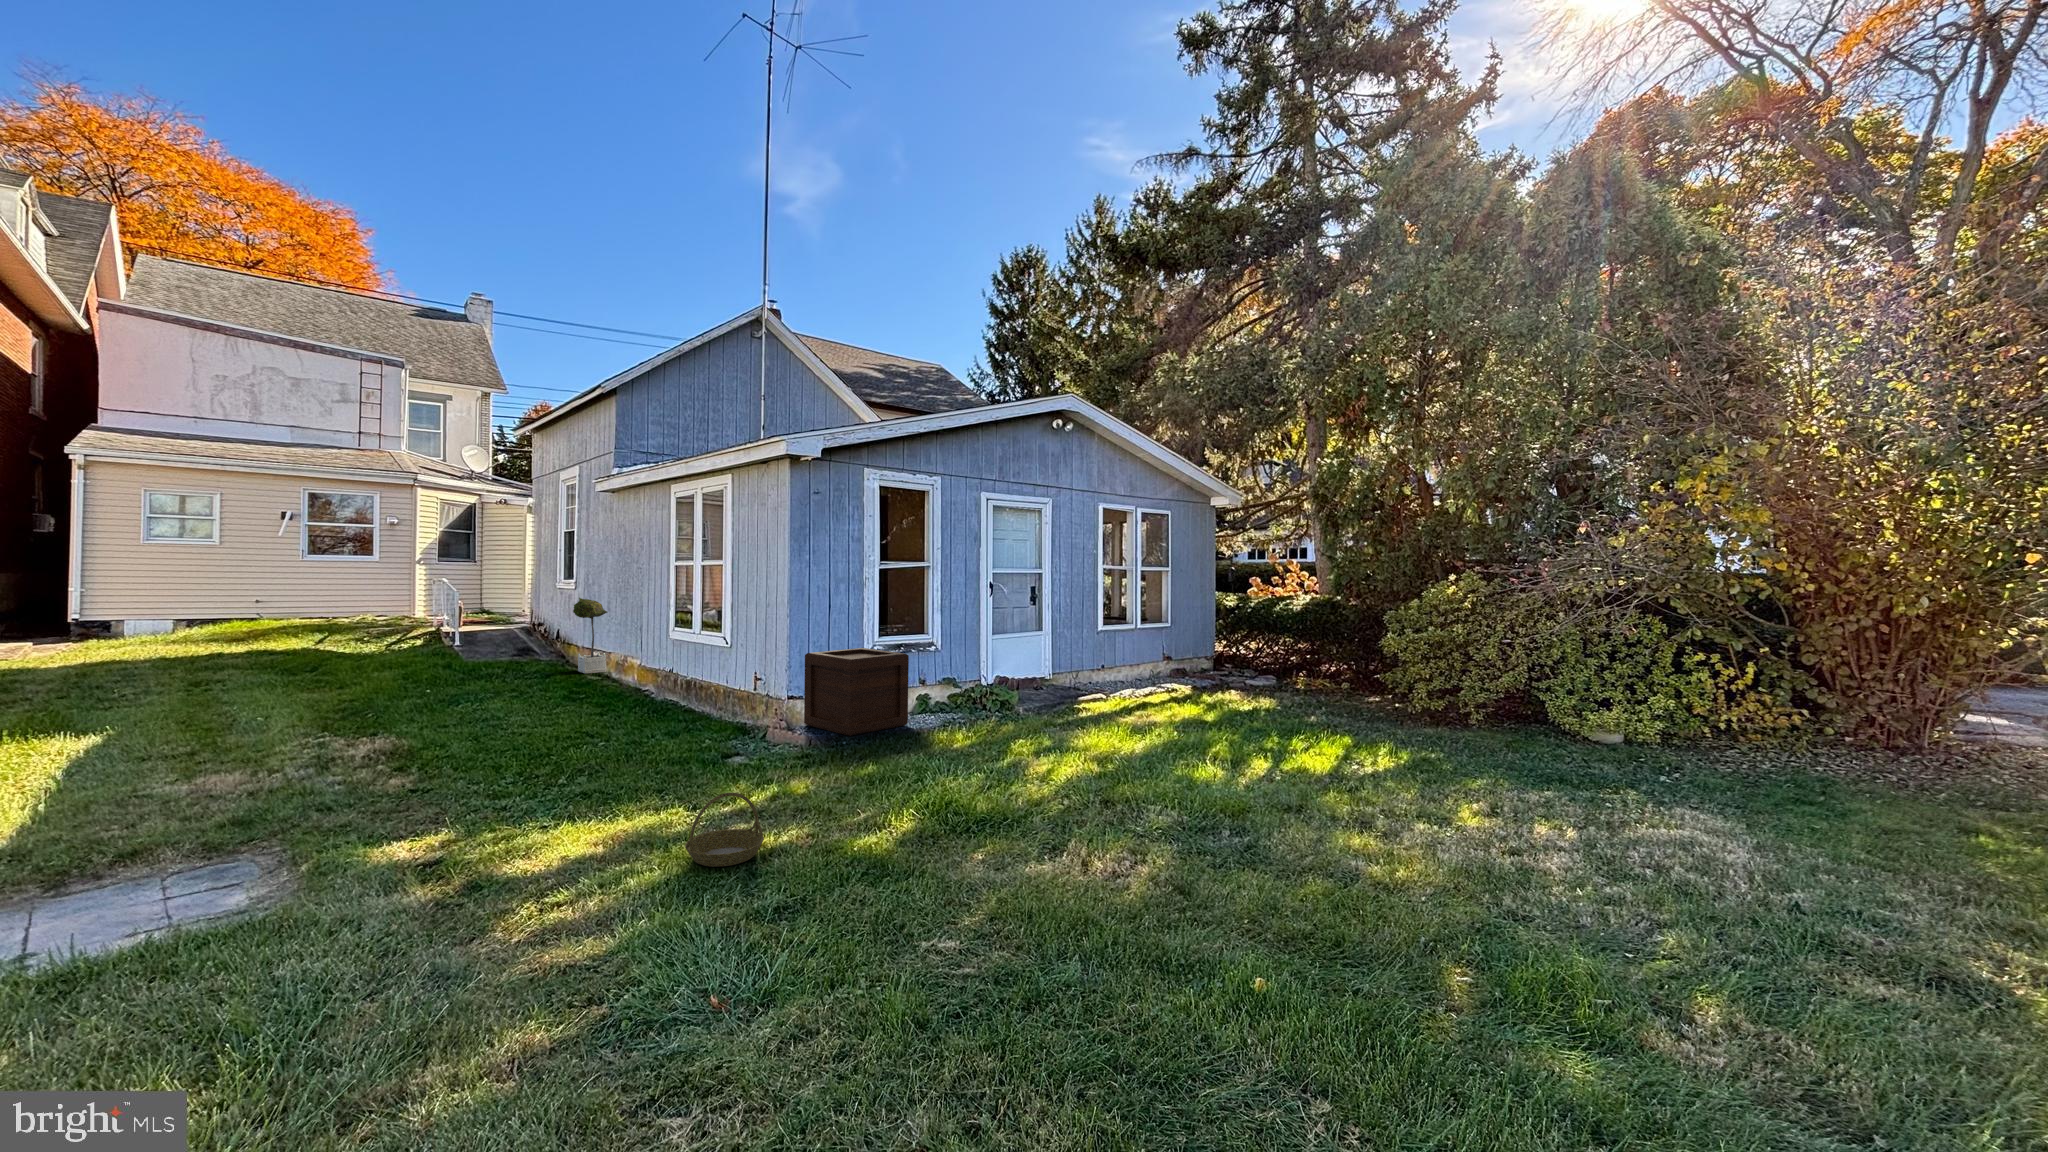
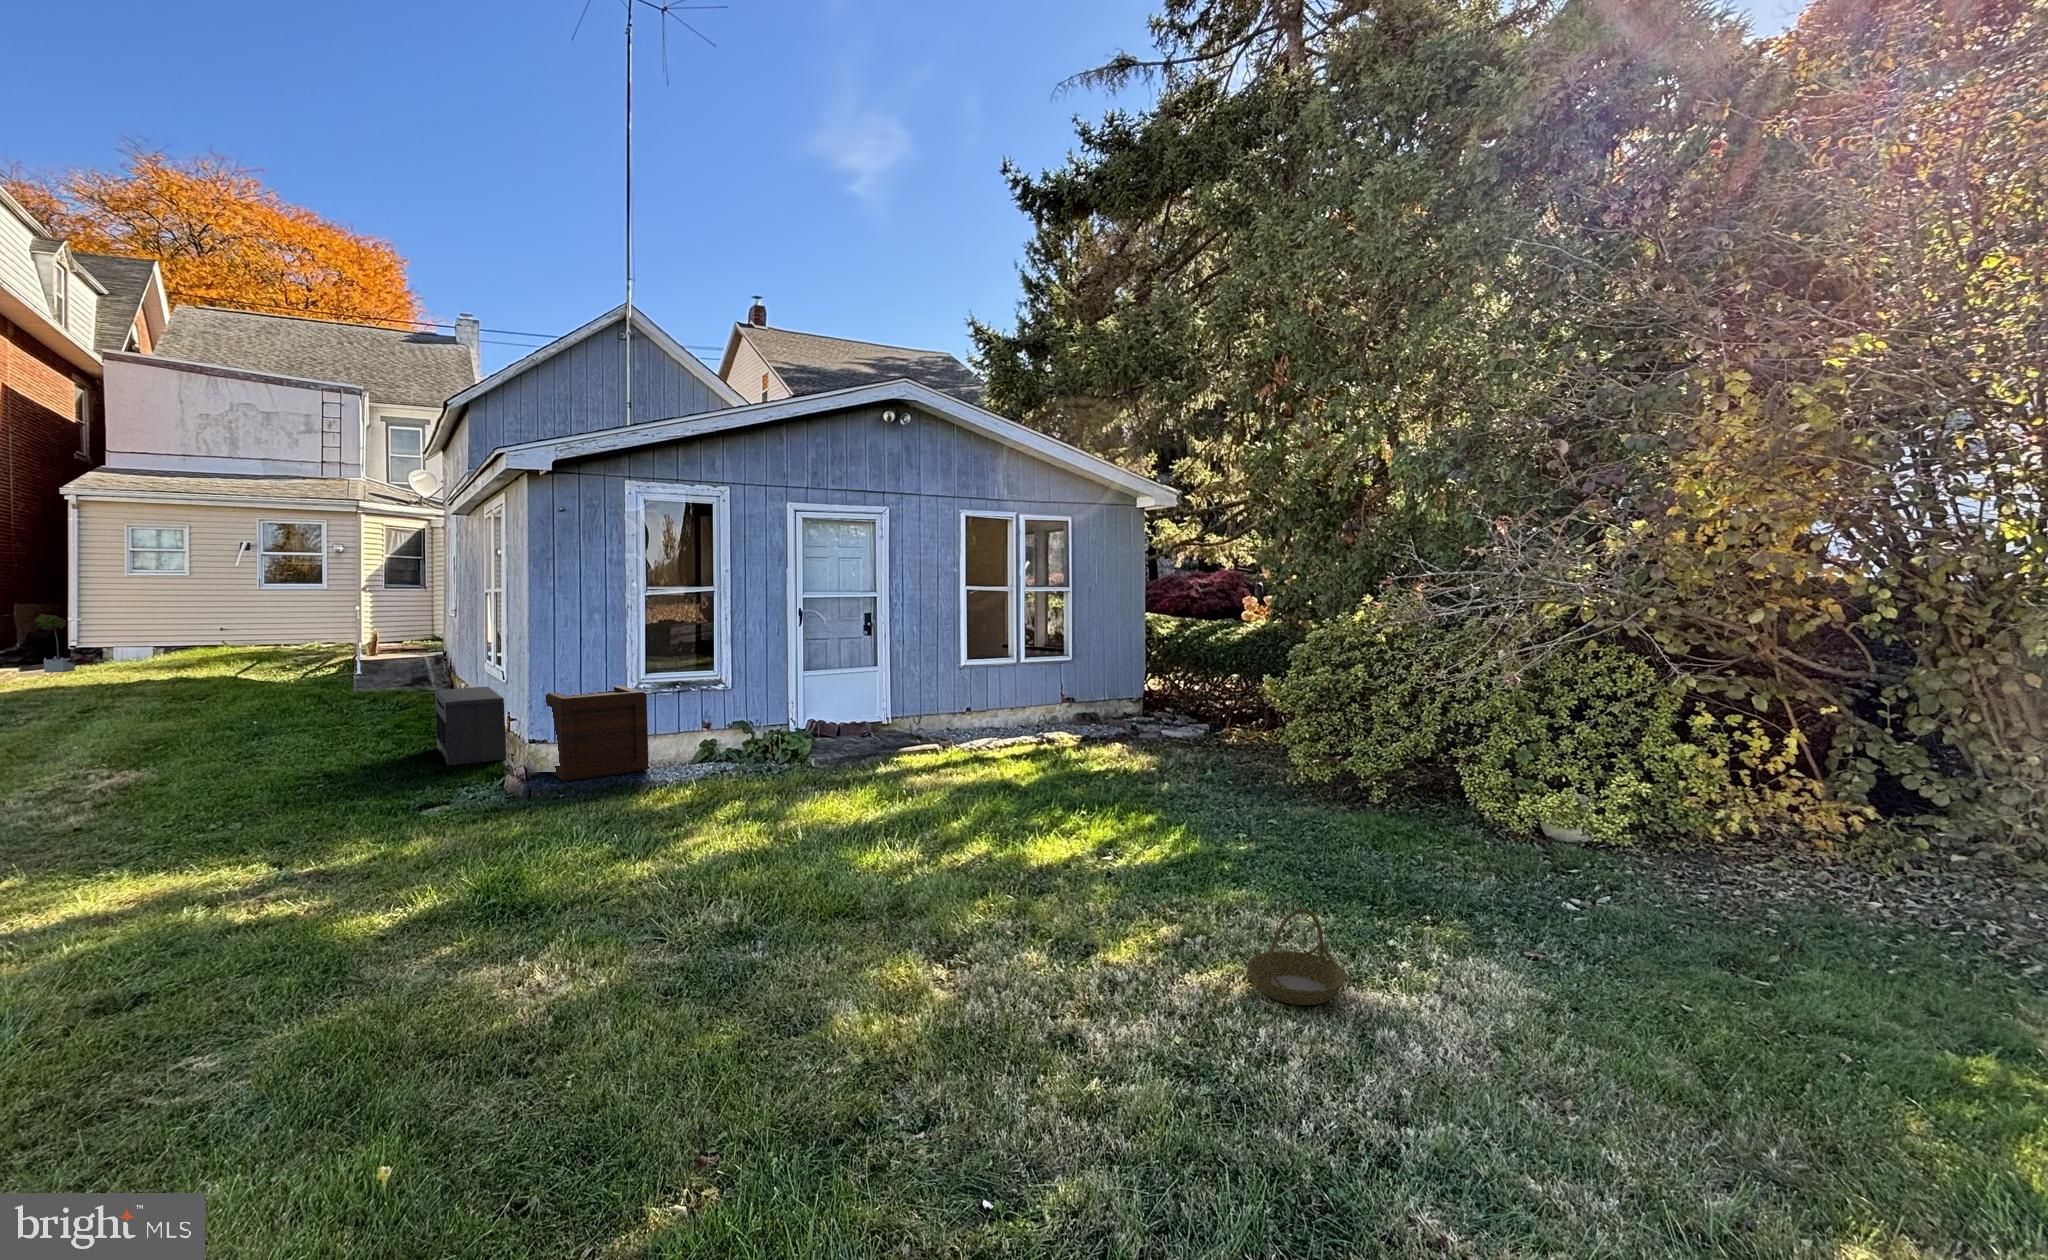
potted tree: present [573,598,608,673] -> present [35,614,75,672]
bench: none [664,650,754,724] -> present [435,687,506,766]
basket: present [685,793,764,867] -> present [1247,908,1346,1005]

